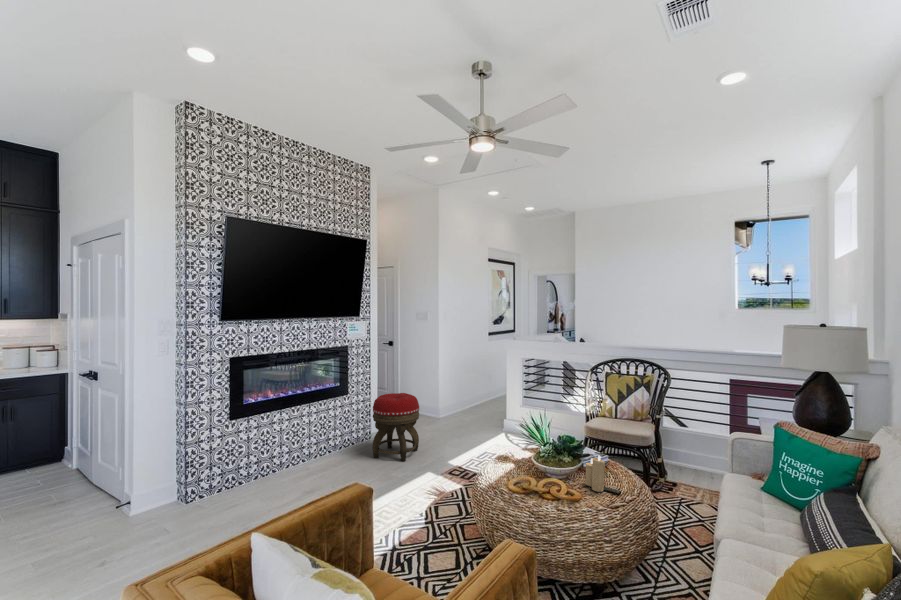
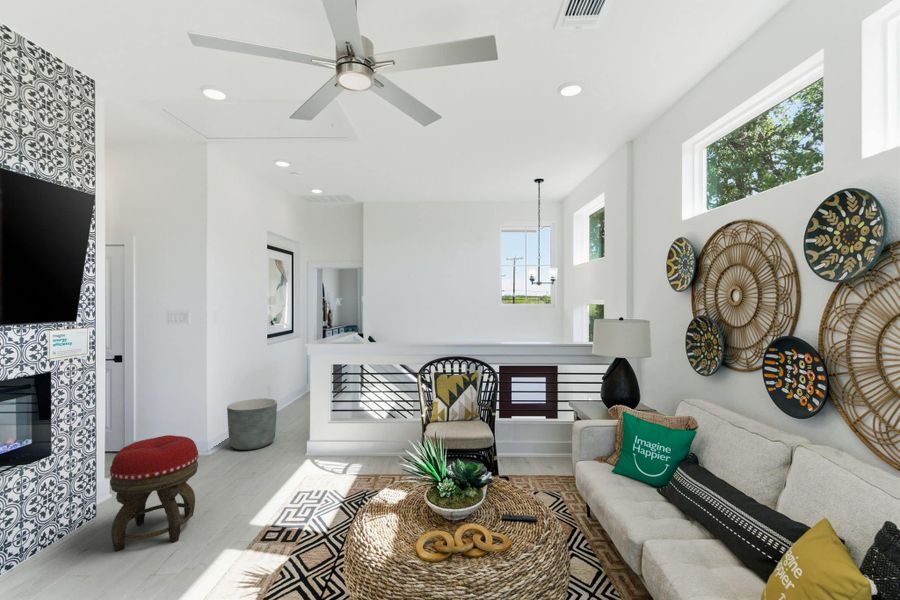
planter: none [453,382,488,420] -> present [227,398,277,450]
candle: present [586,455,605,492] -> none [492,481,518,524]

